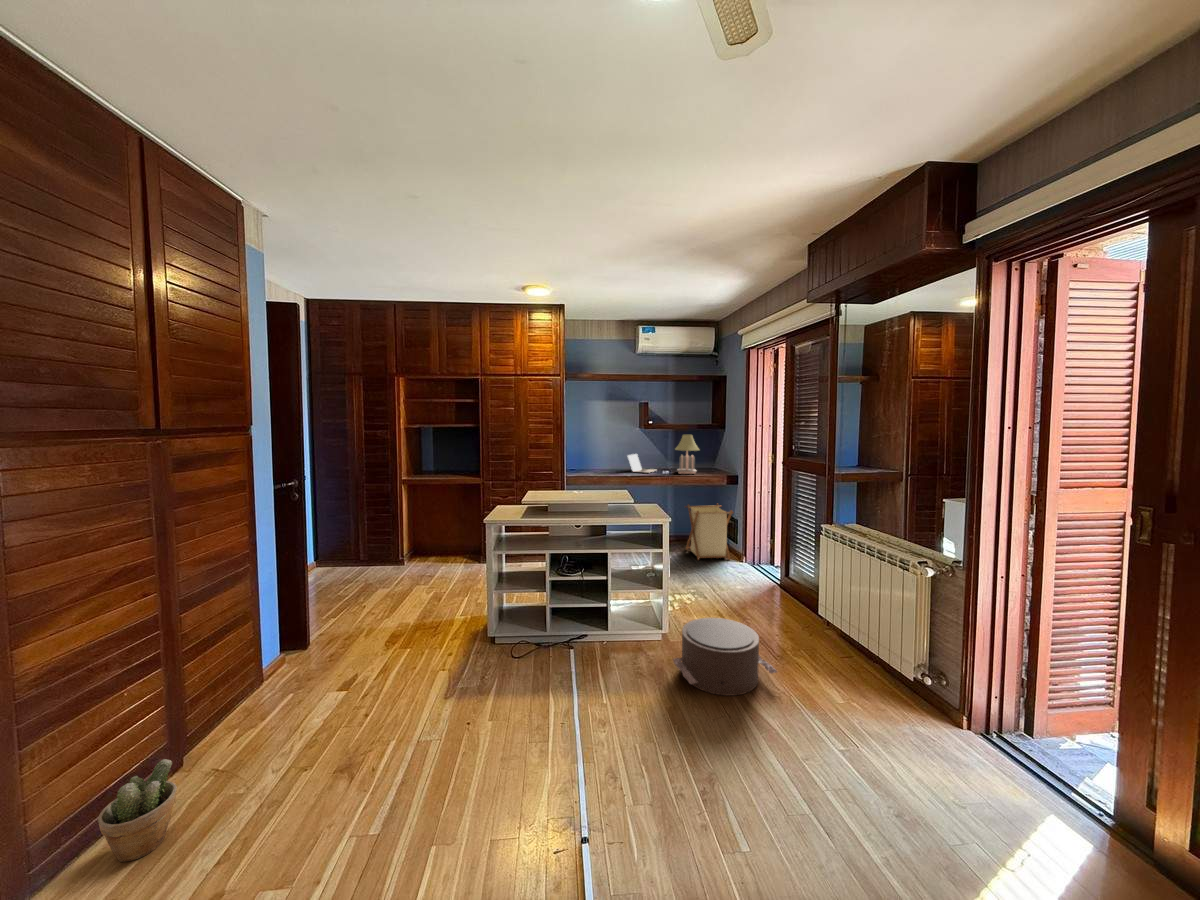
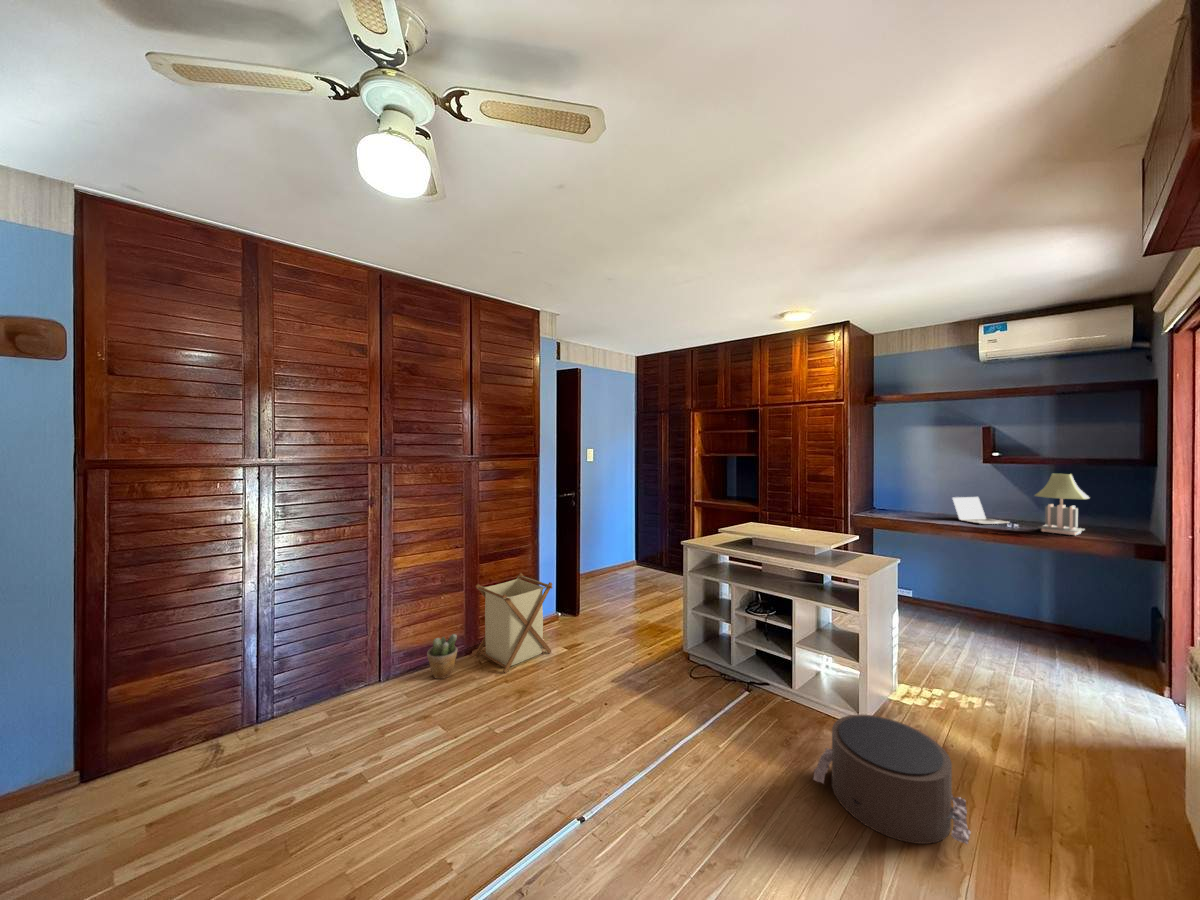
laundry basket: present [686,503,733,560] -> present [475,573,552,673]

